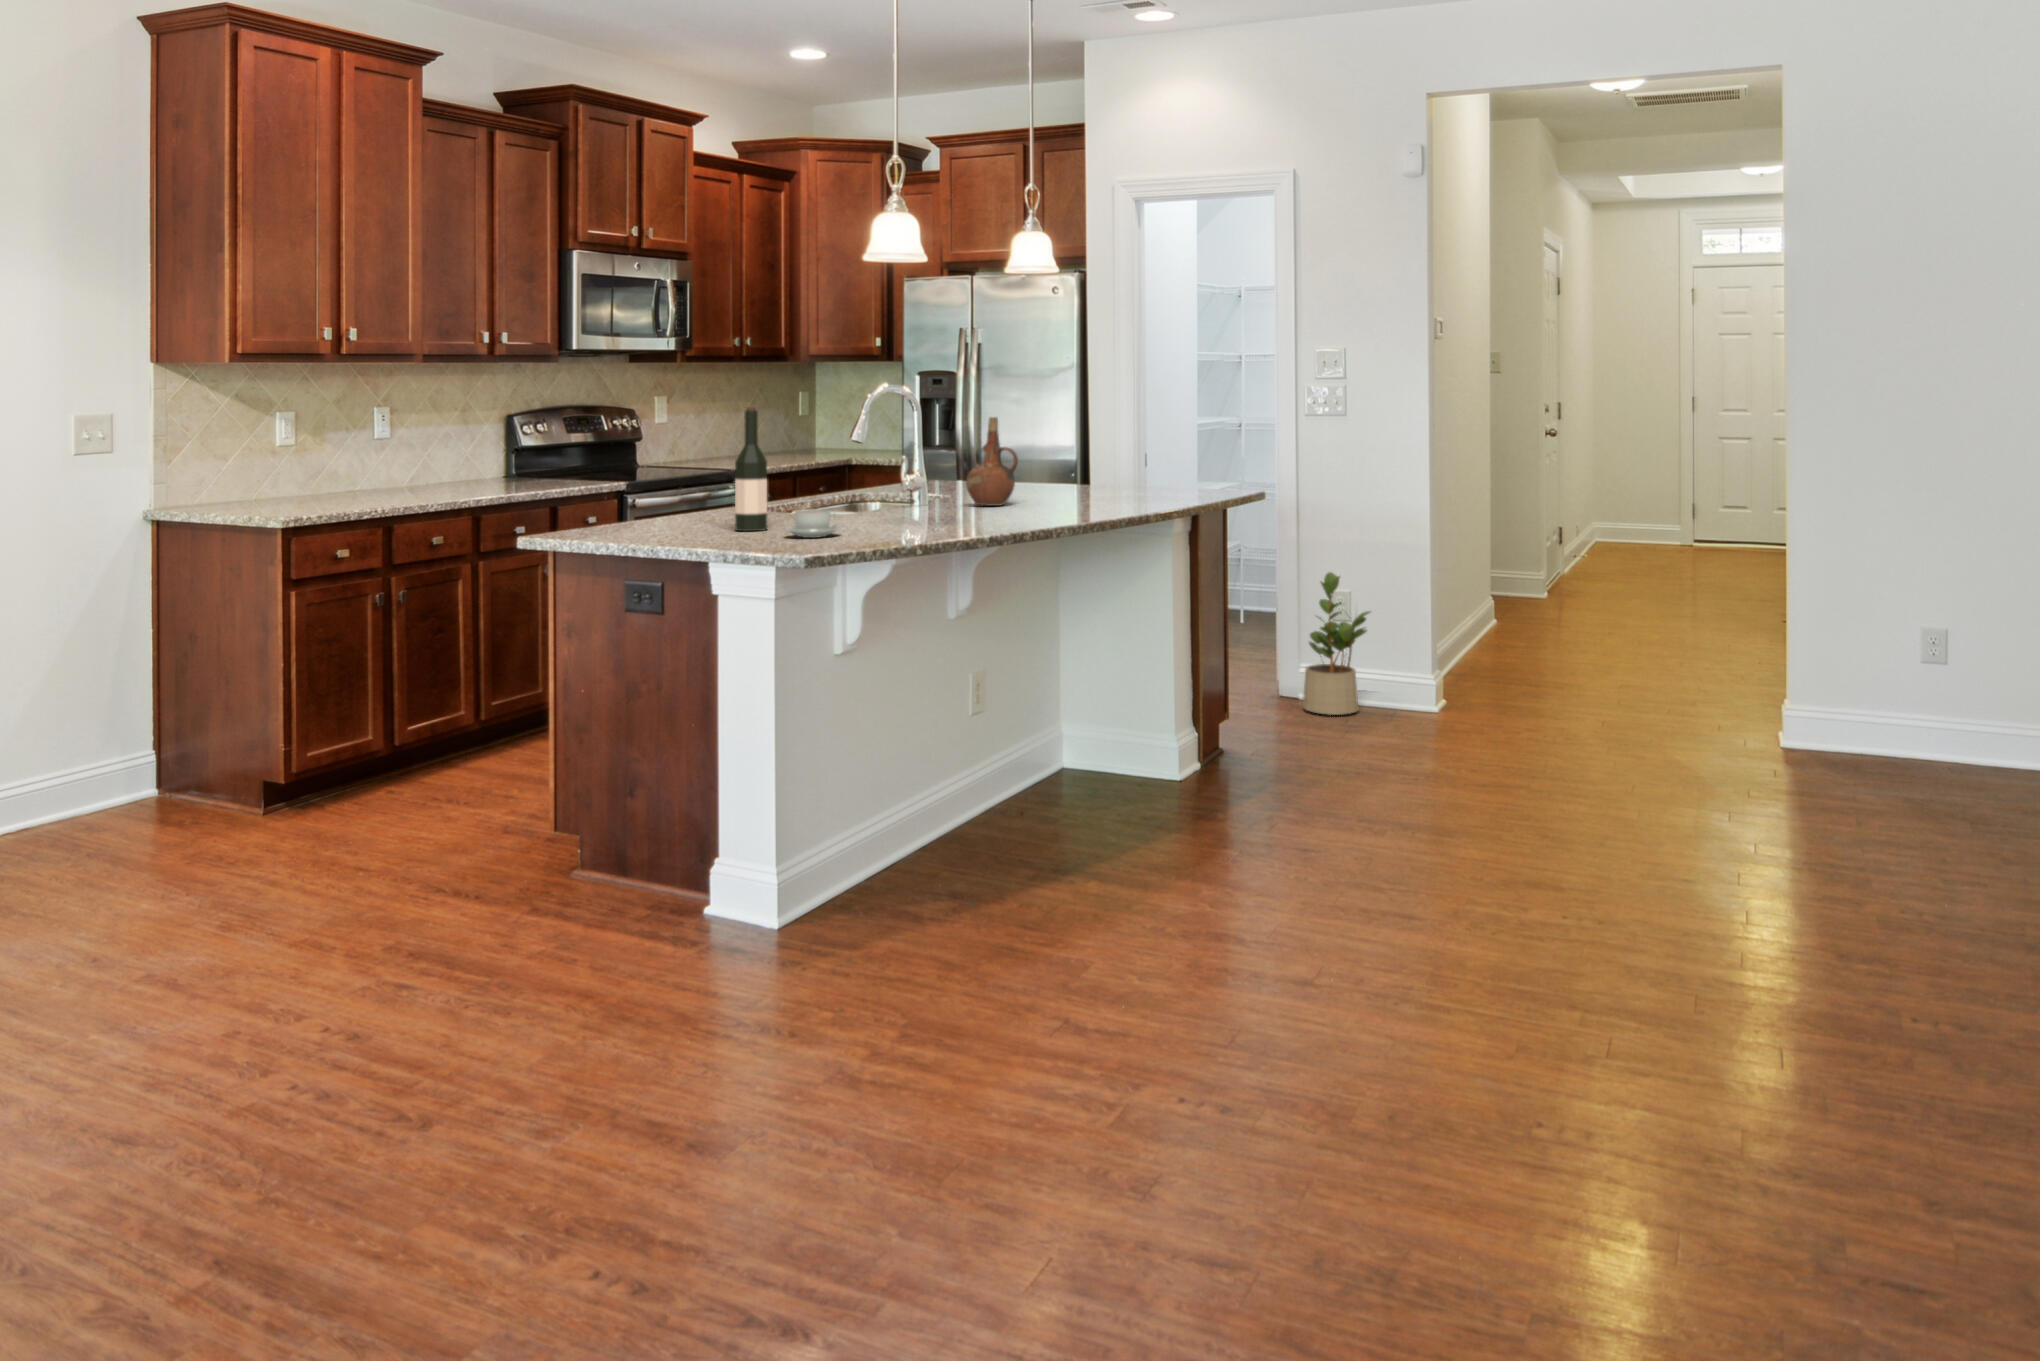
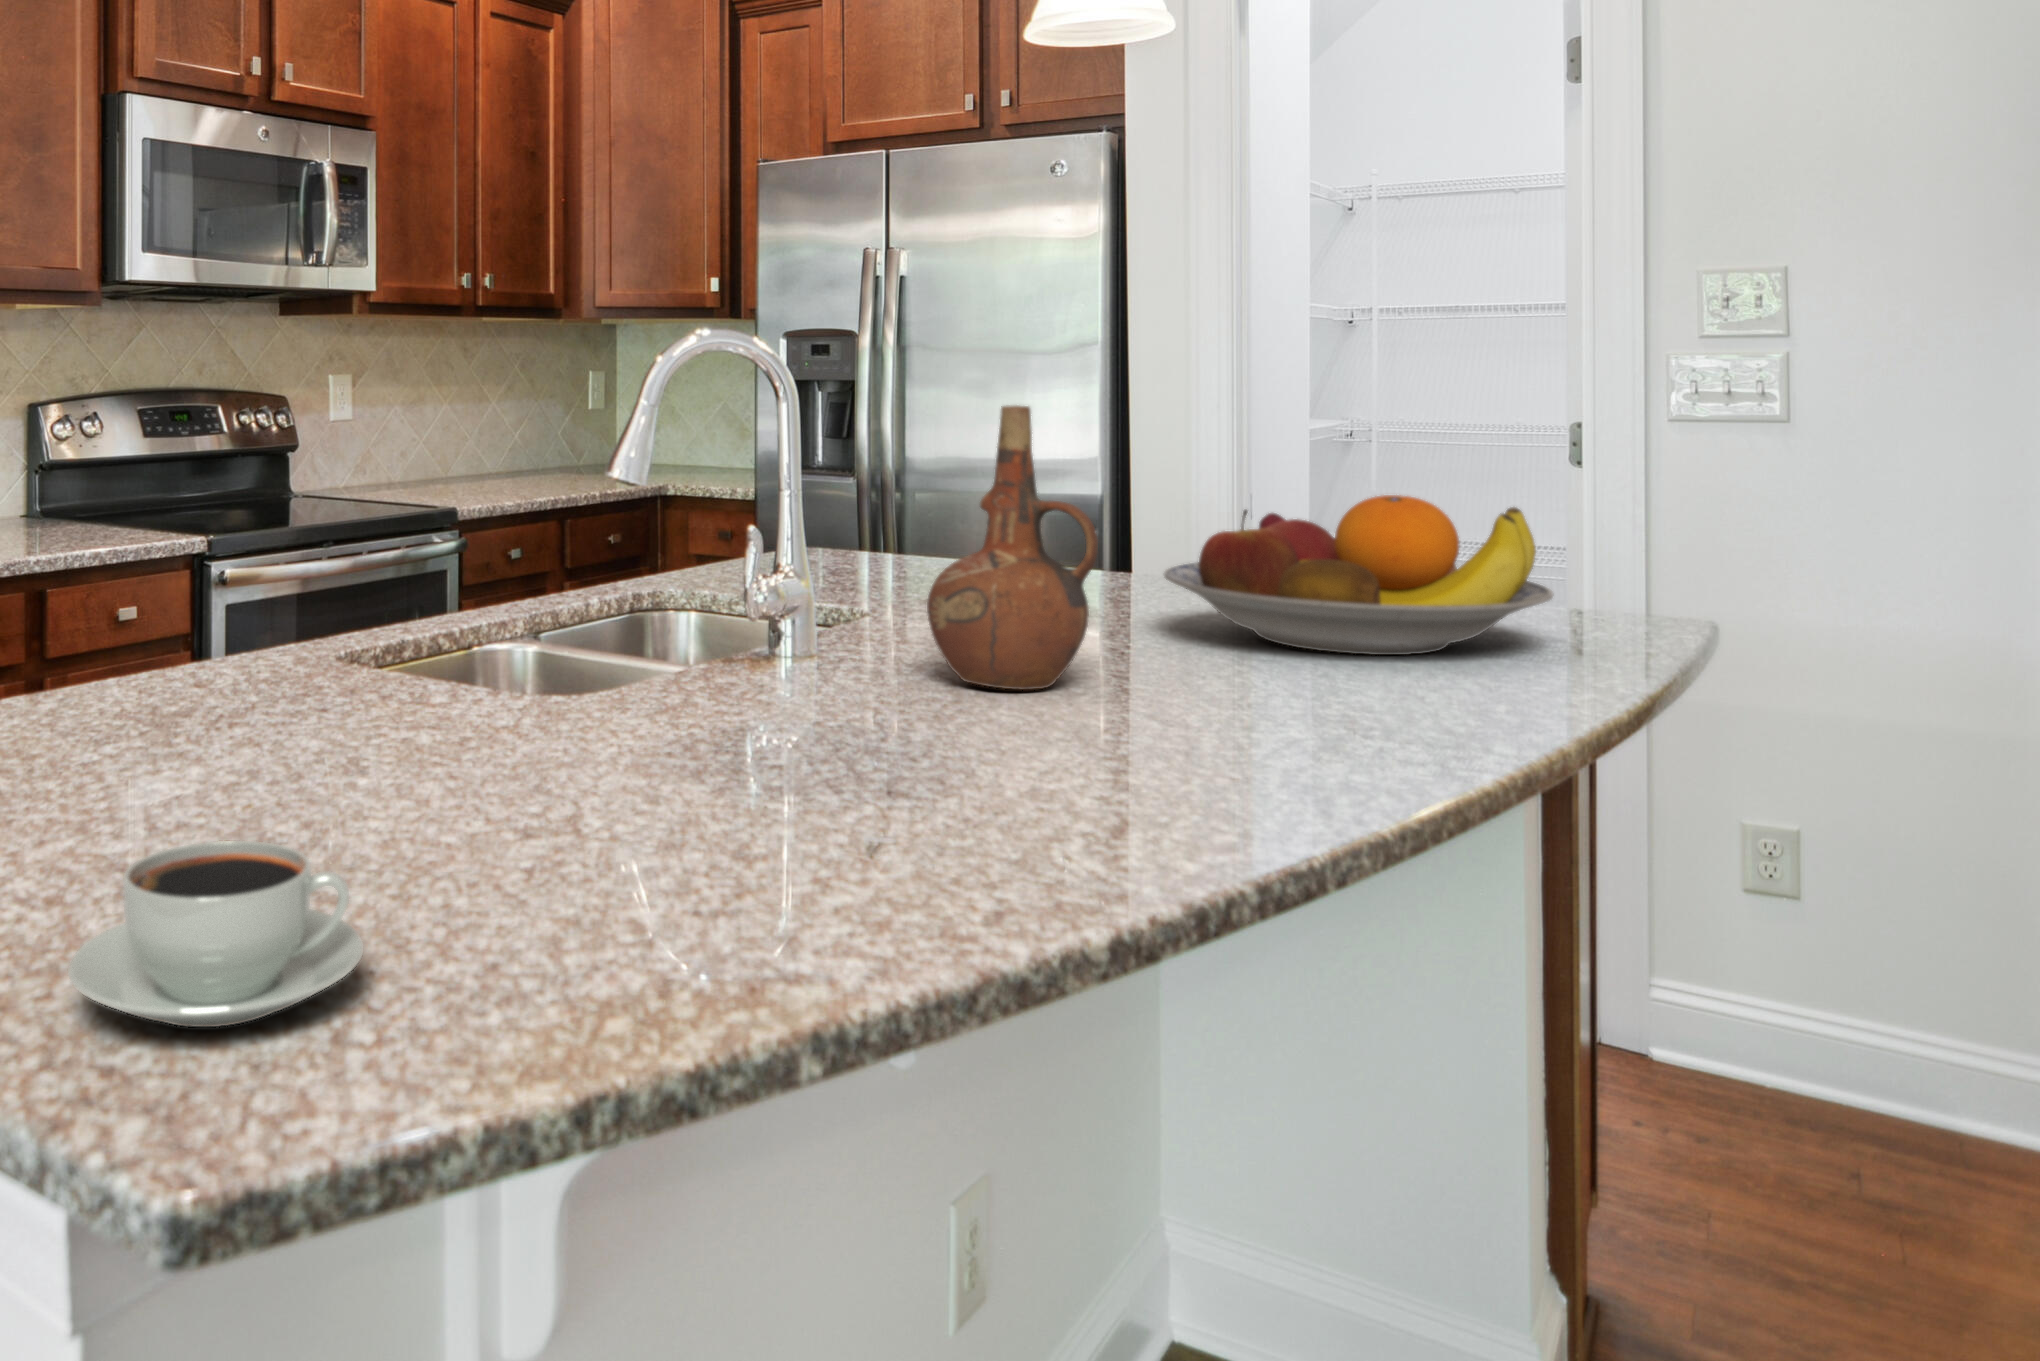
wine bottle: present [735,407,767,531] -> none [25,356,167,863]
fruit bowl: none [1051,446,1167,498] -> present [1164,495,1553,655]
potted plant: present [1303,572,1370,715] -> none [1723,795,1919,1163]

